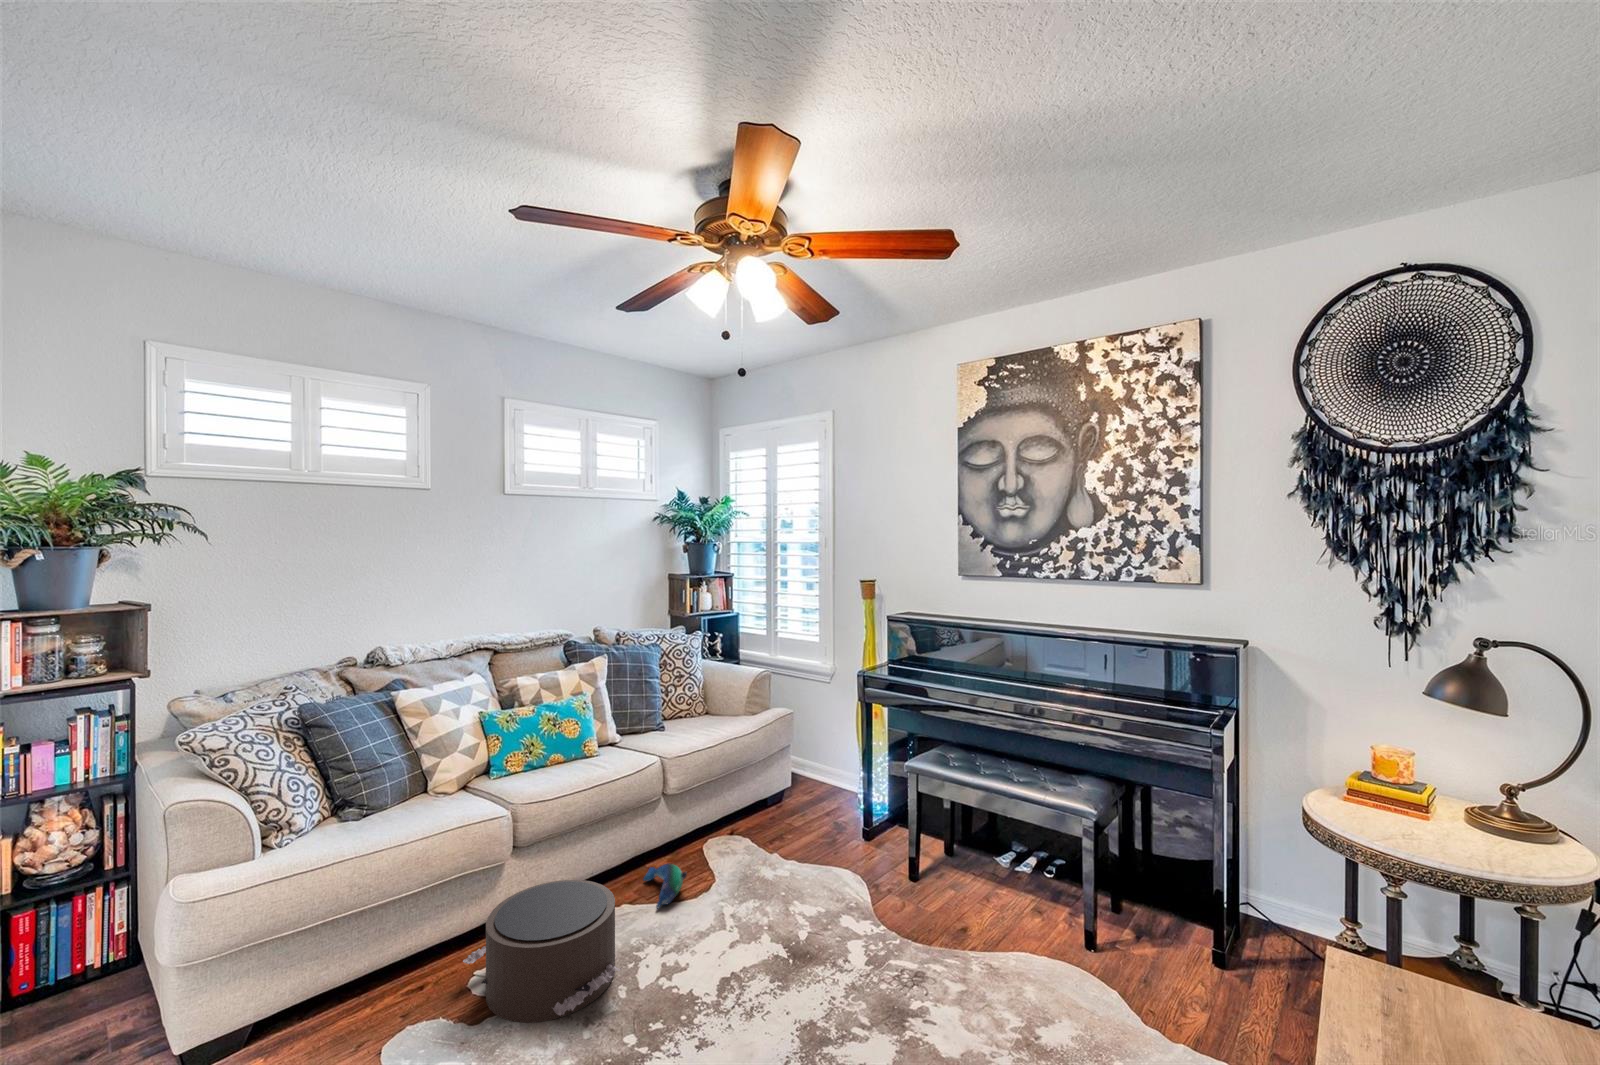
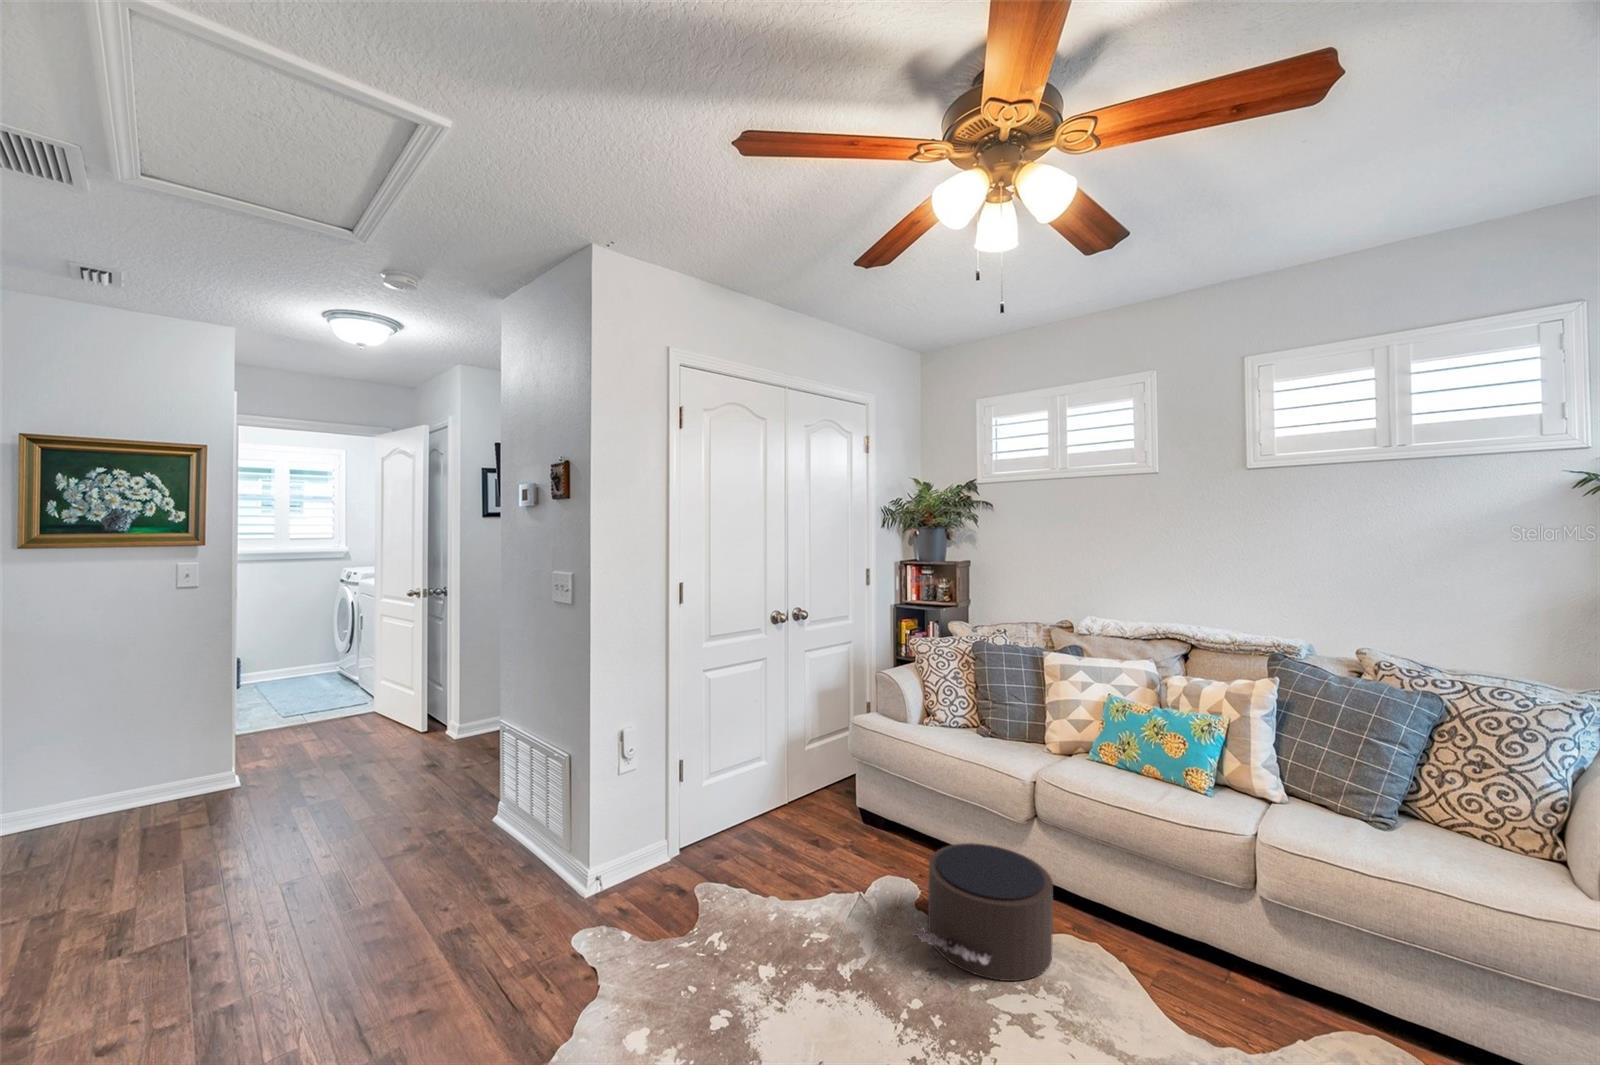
plush toy: present [643,864,687,908] -> none [1153,983,1243,1026]

